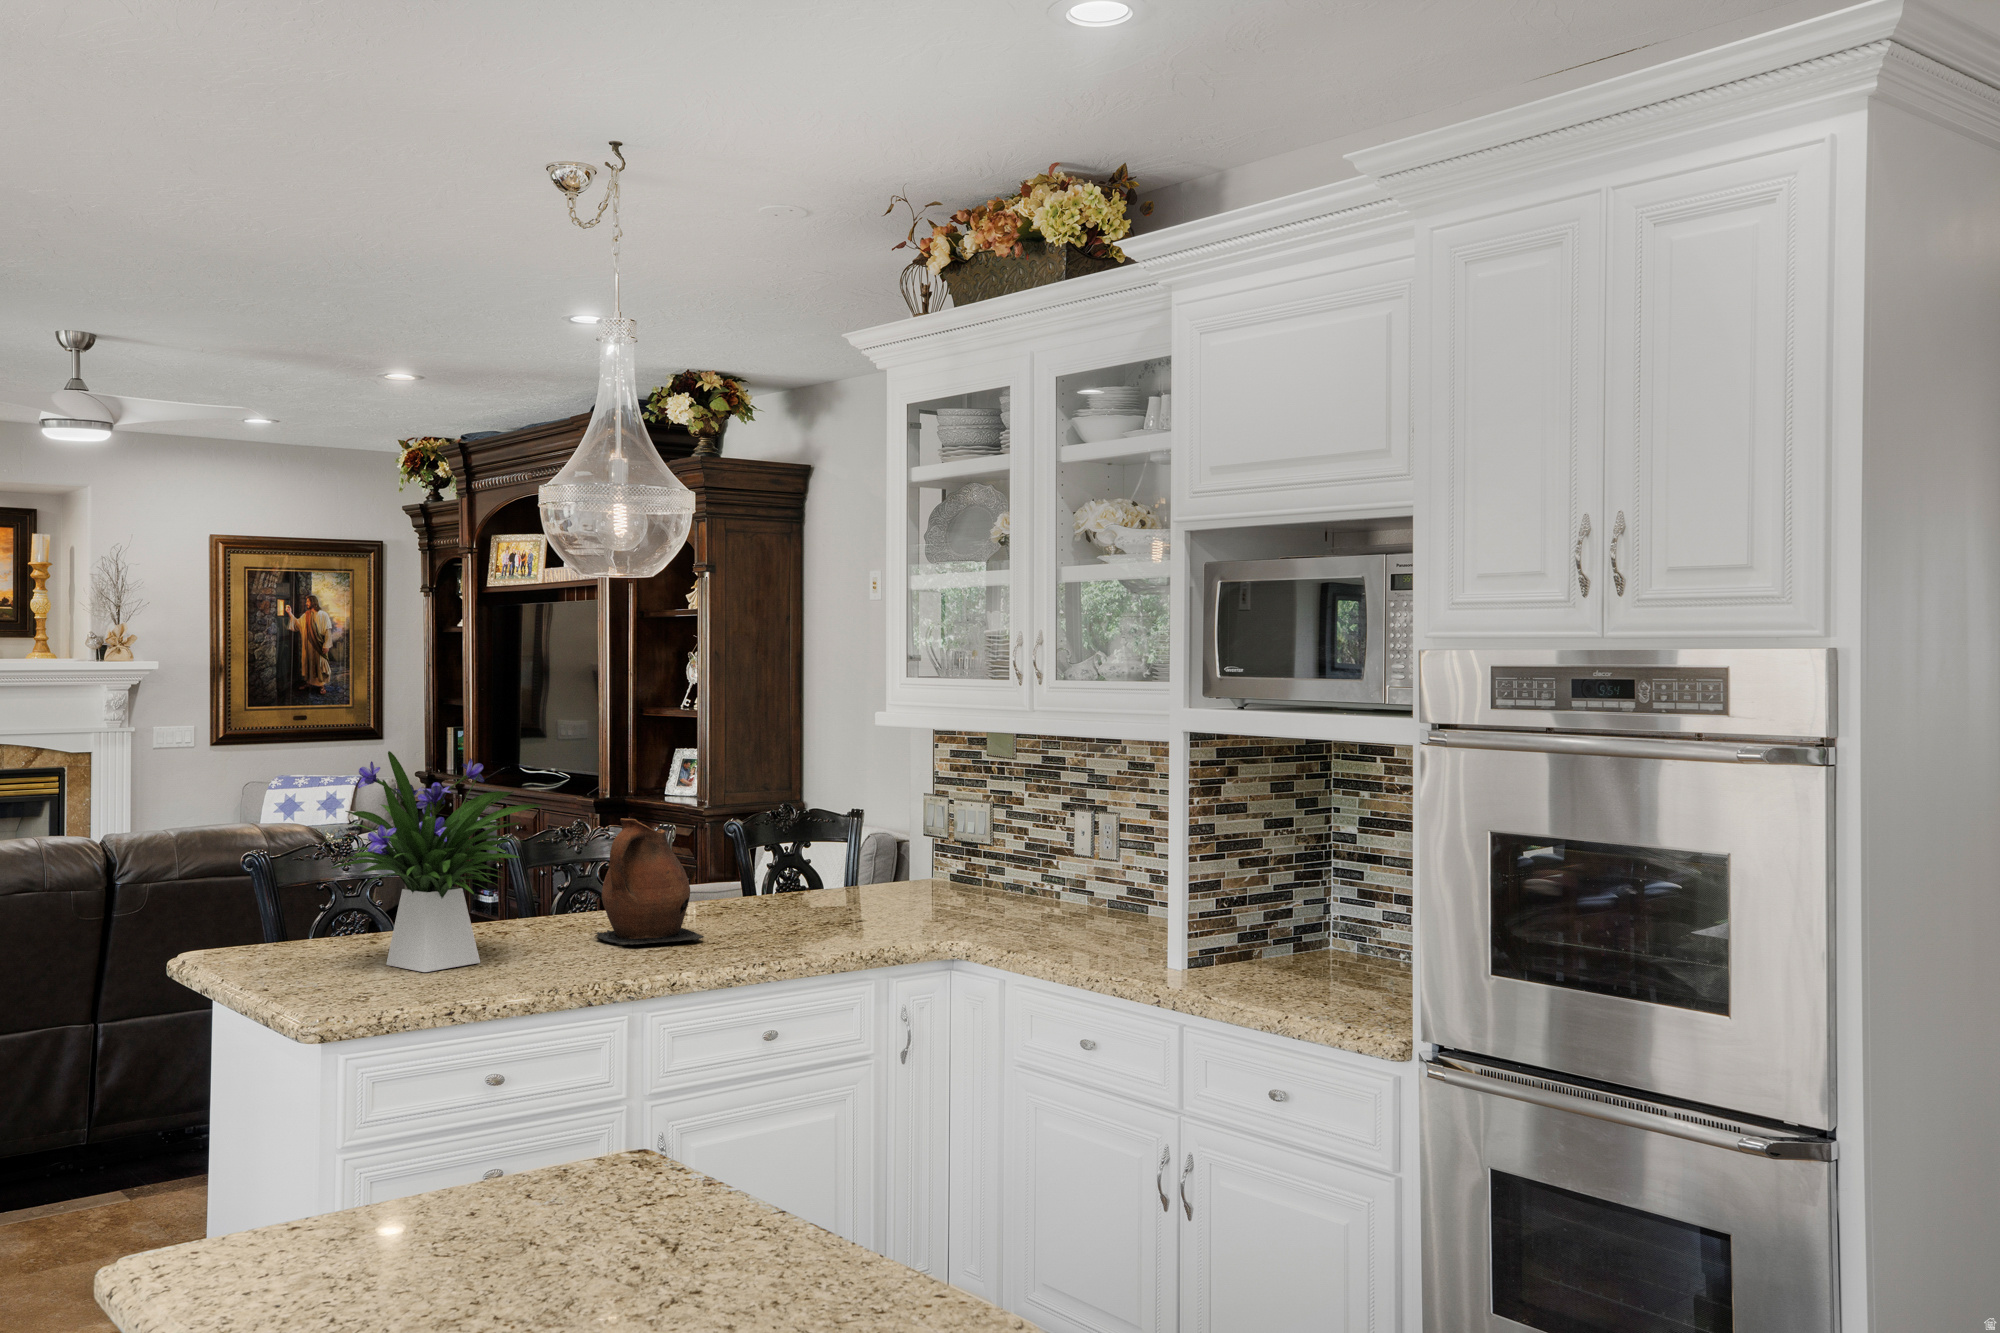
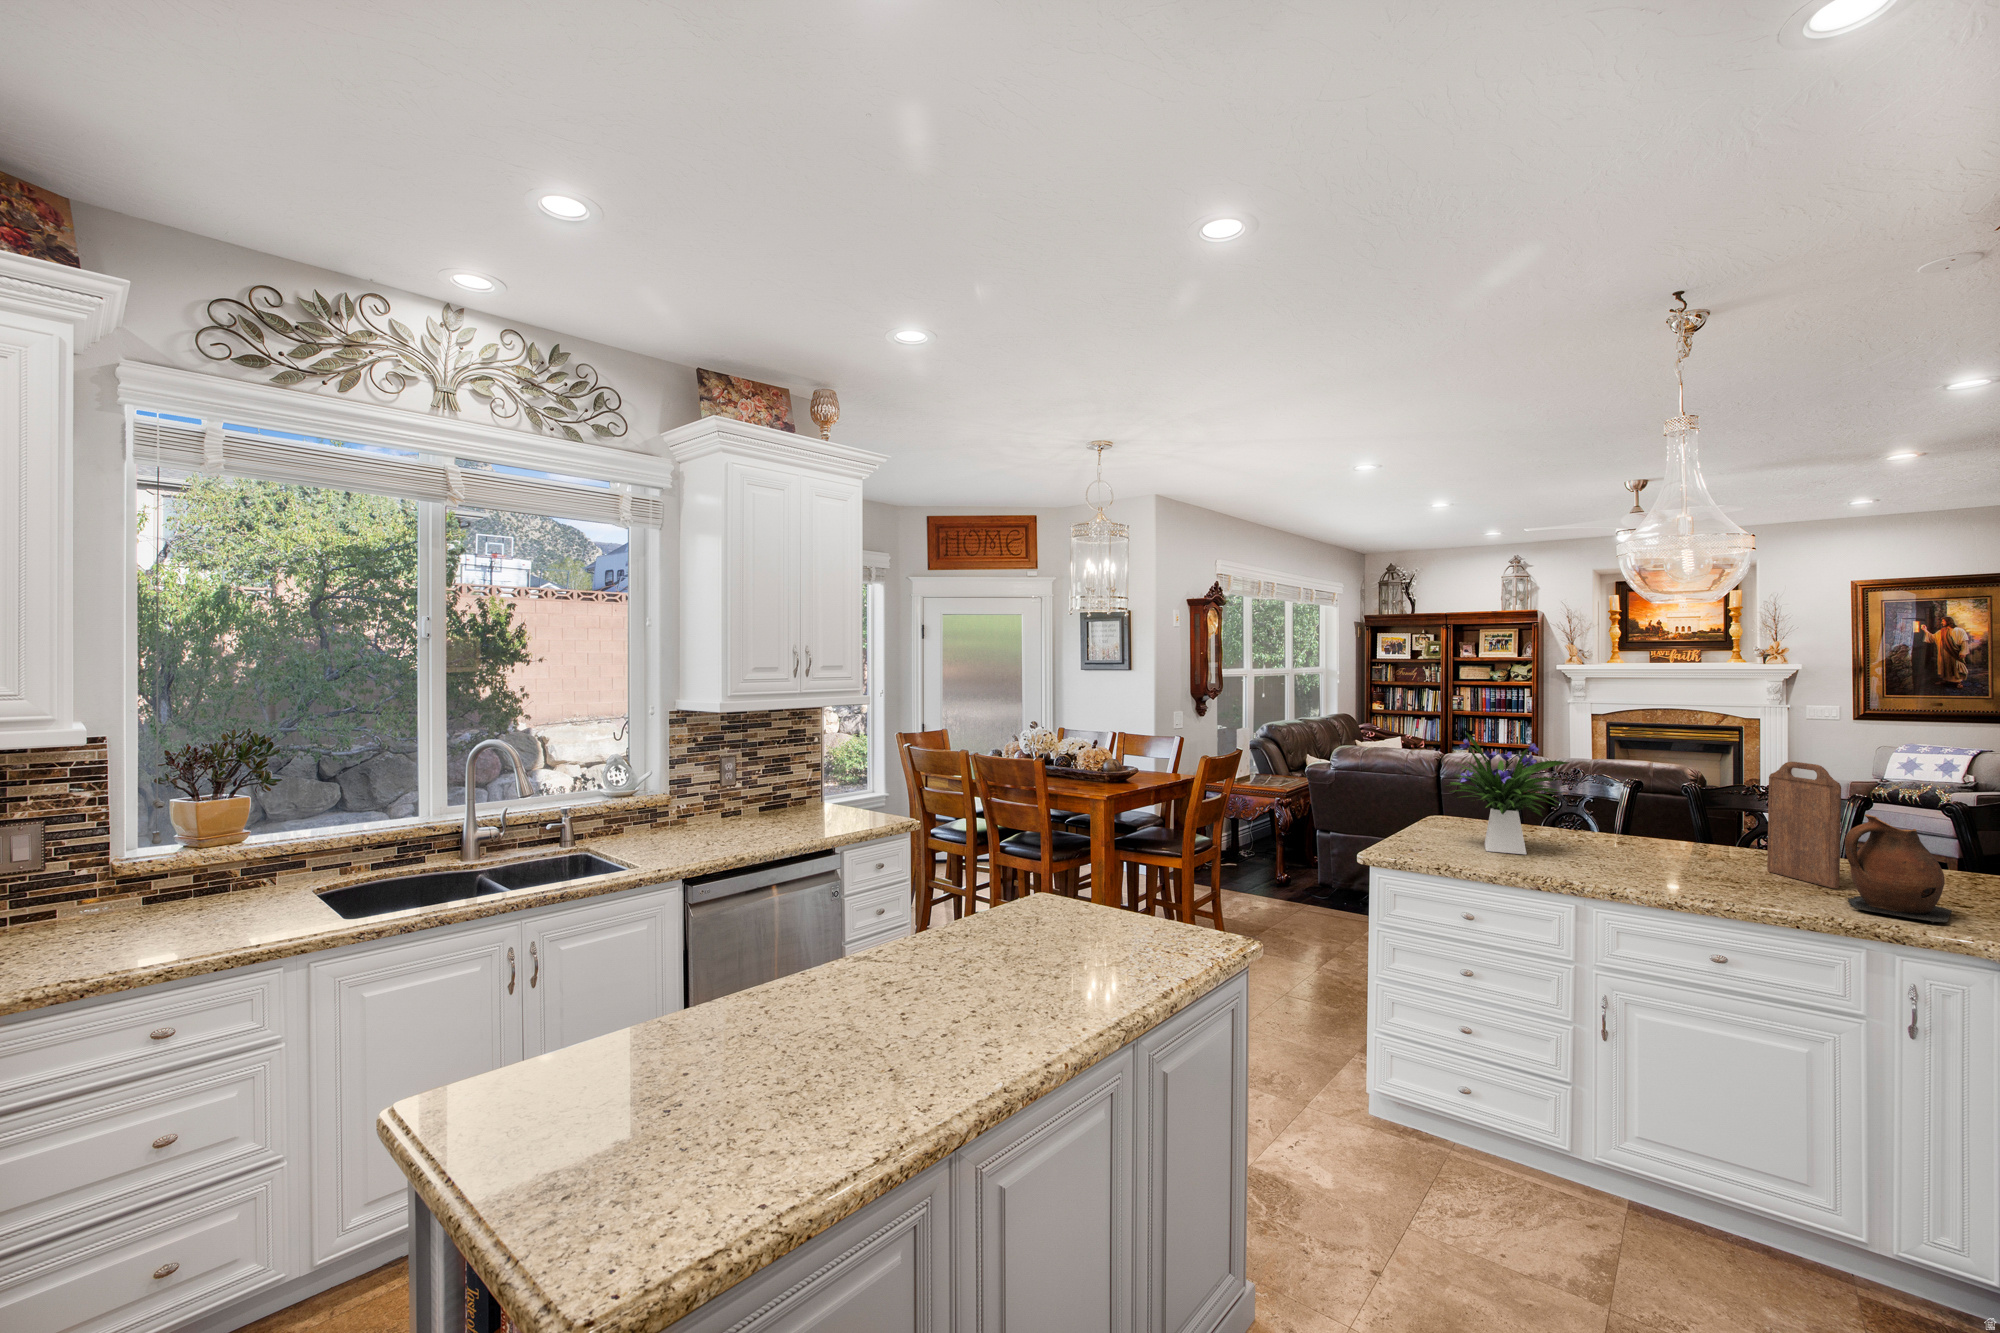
cutting board: none [703,761,796,919] -> present [1767,762,1841,888]
ceramic pitcher: present [595,818,704,945] -> present [1845,814,1952,923]

